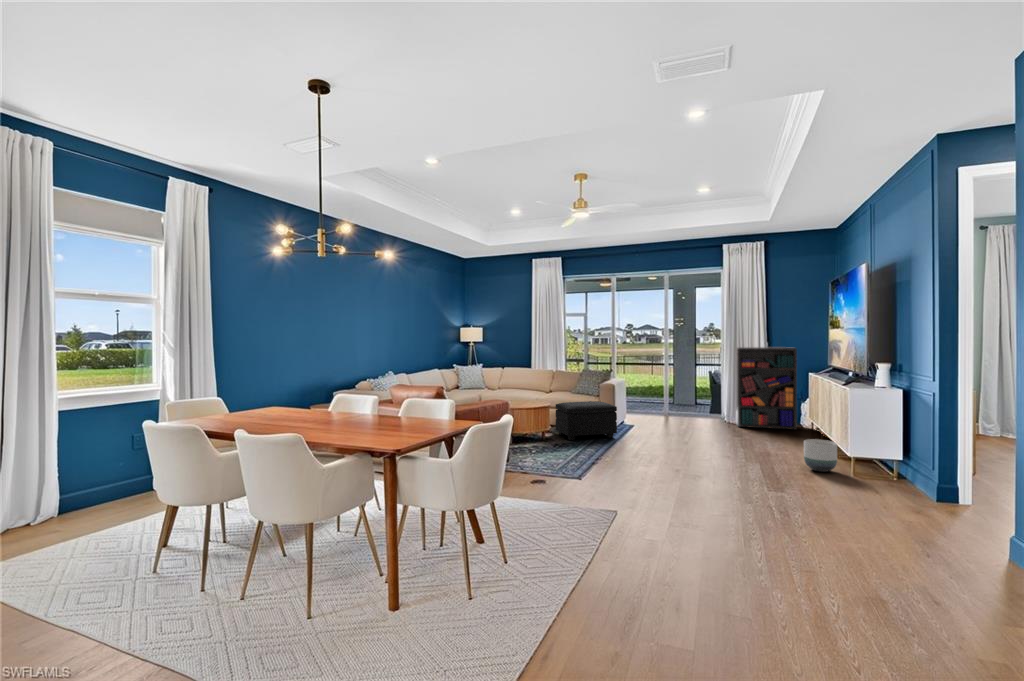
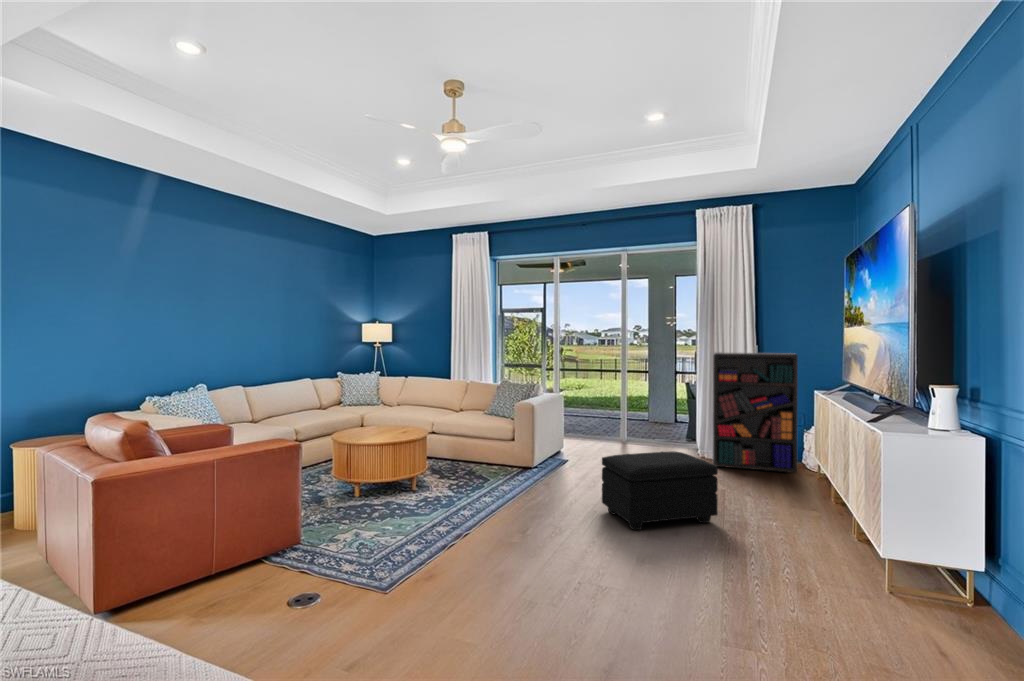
footstool: present [556,401,617,440] -> present [602,451,718,530]
planter: present [804,439,837,472] -> none [801,515,860,578]

